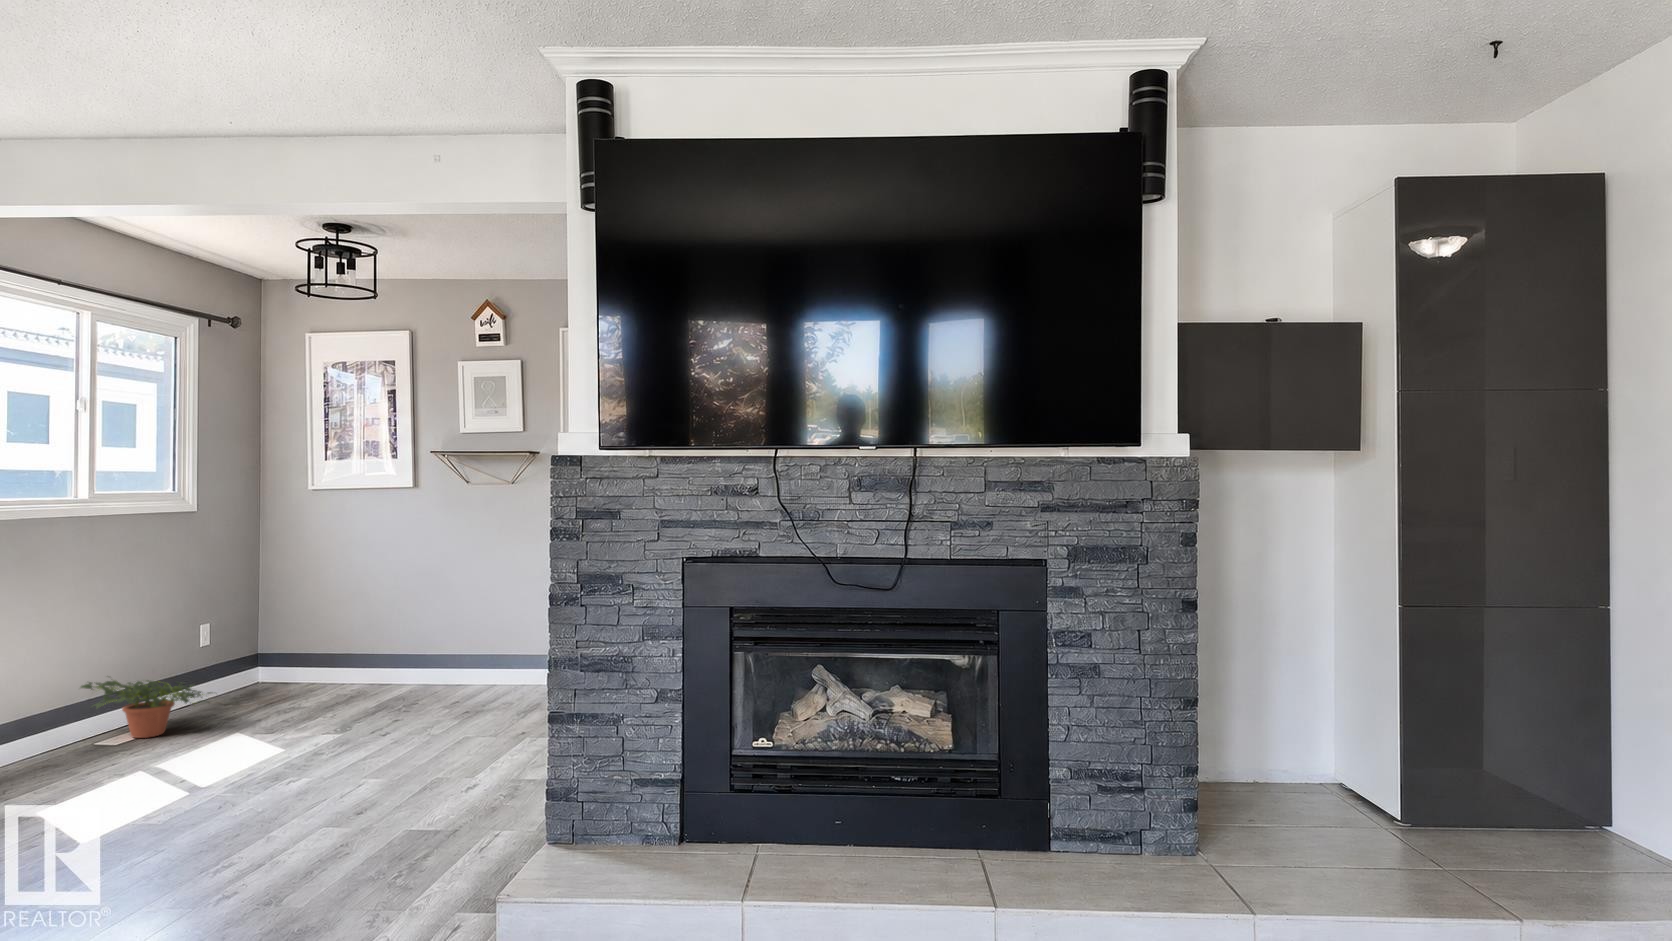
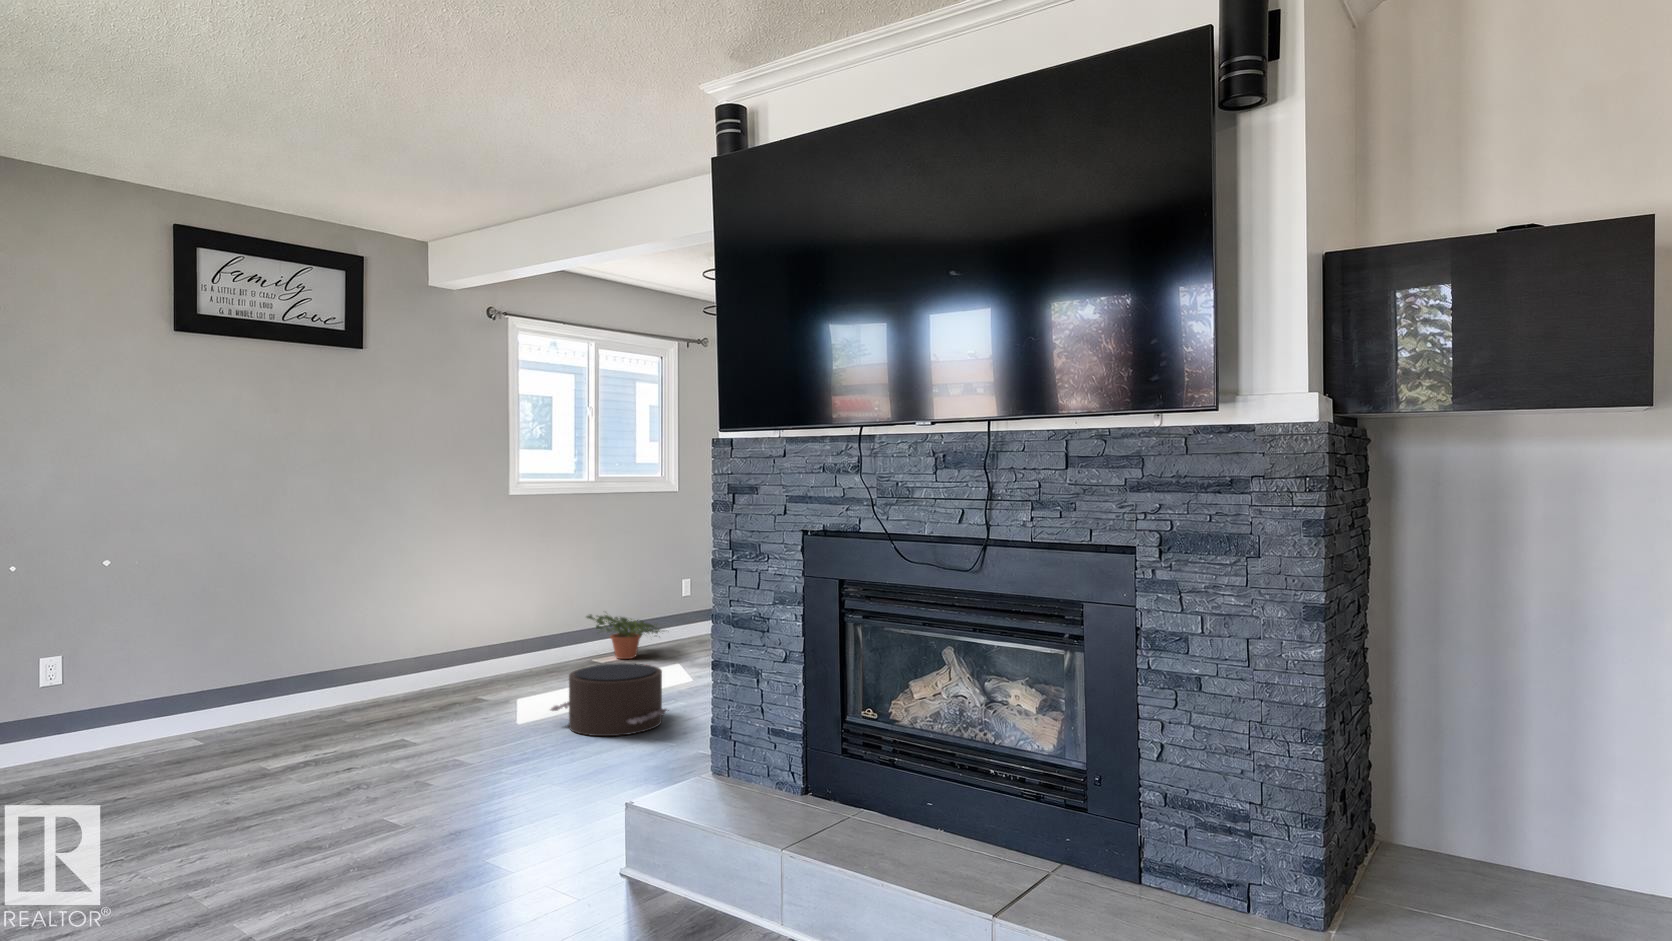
pouf: none [133,737,331,844] -> present [551,663,669,736]

